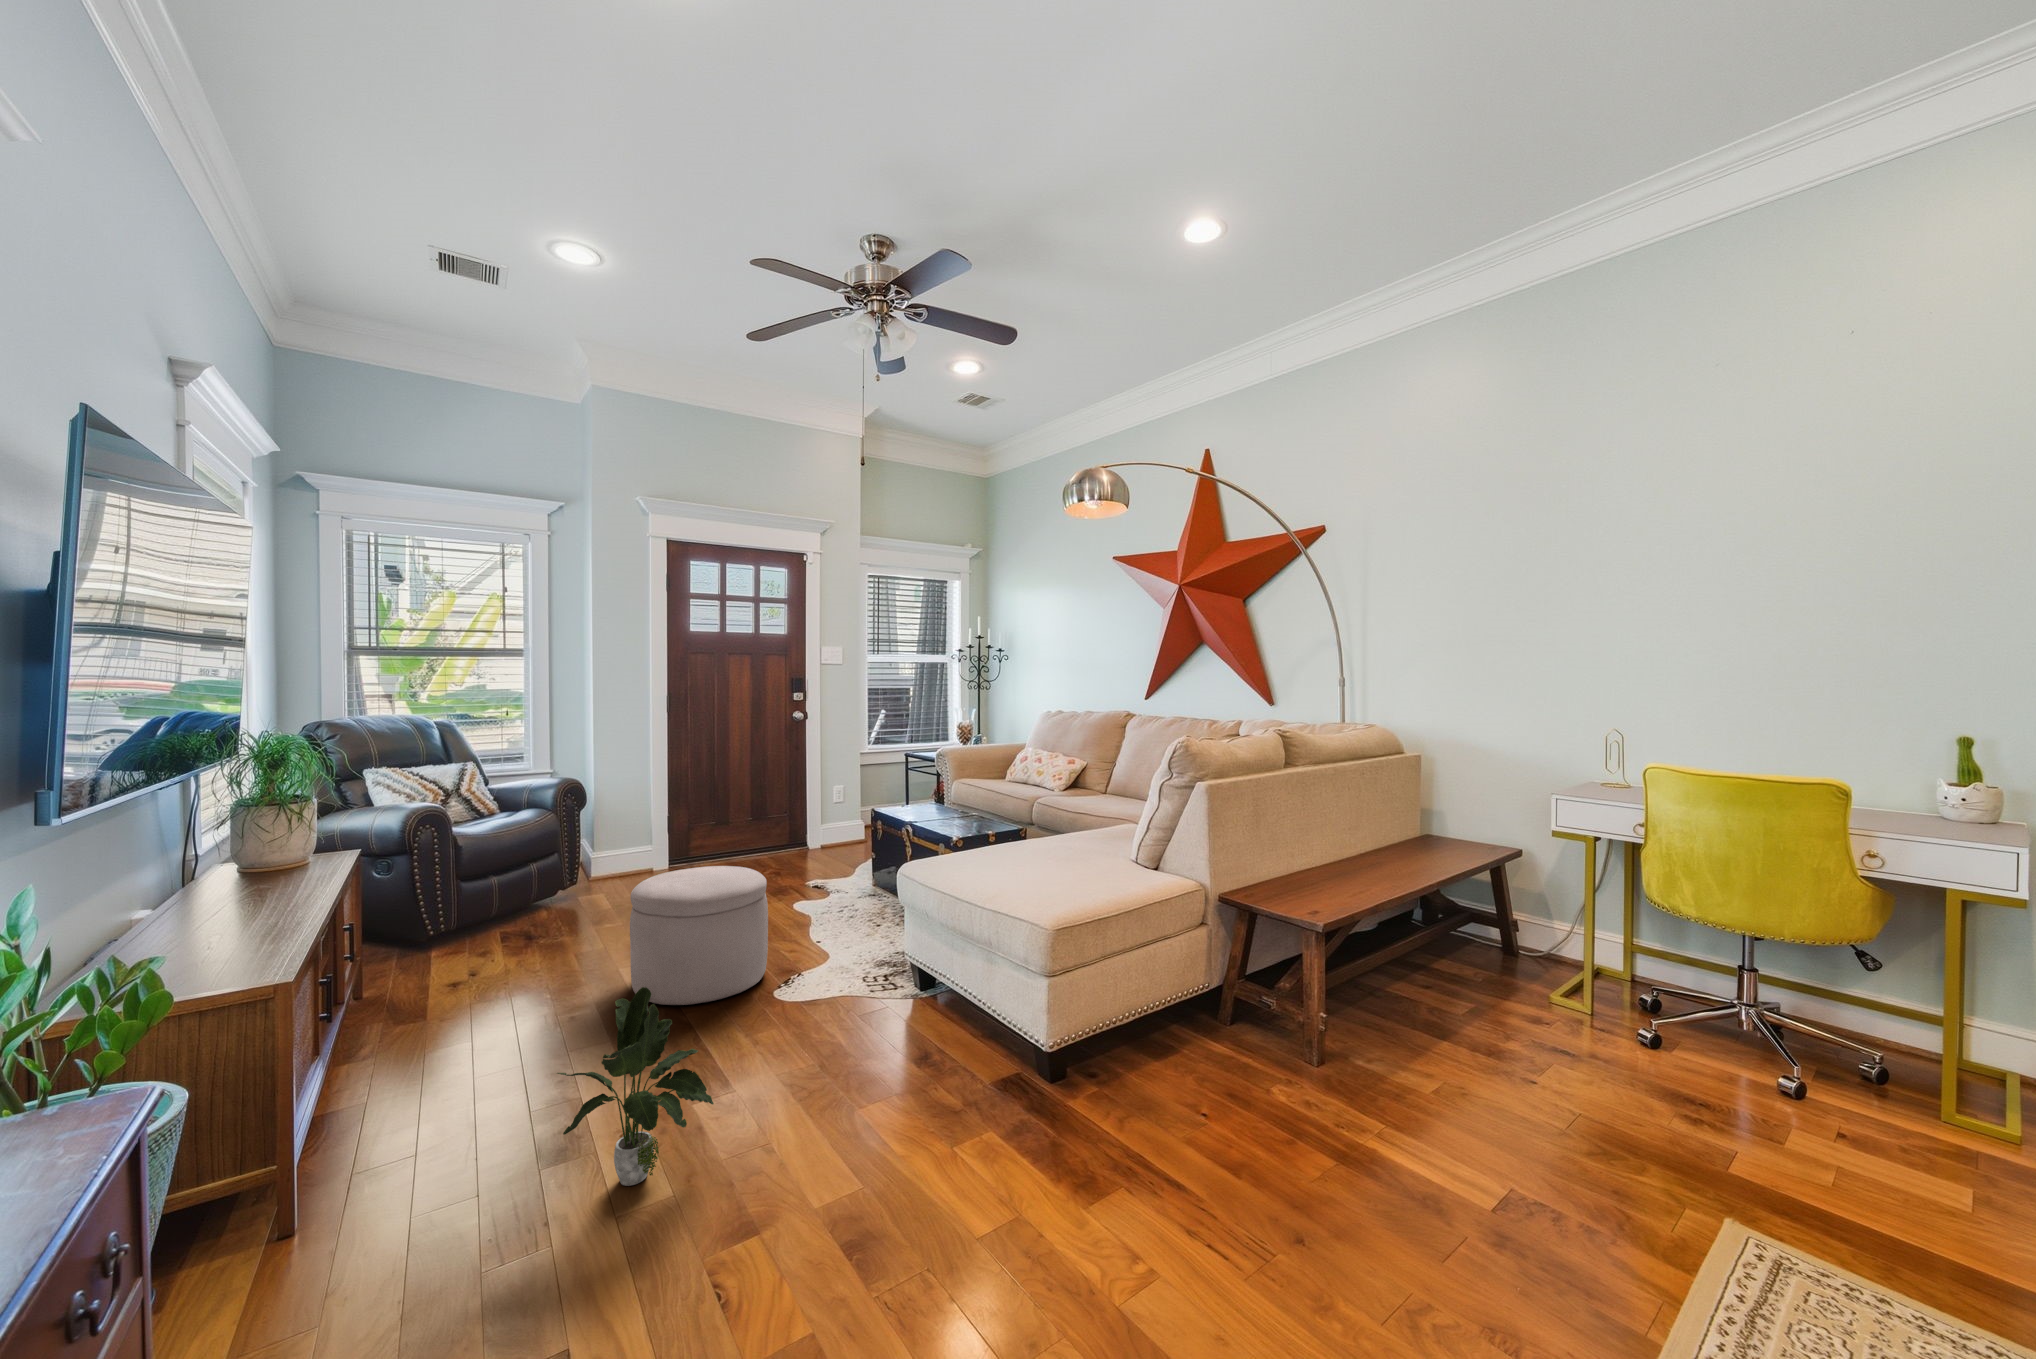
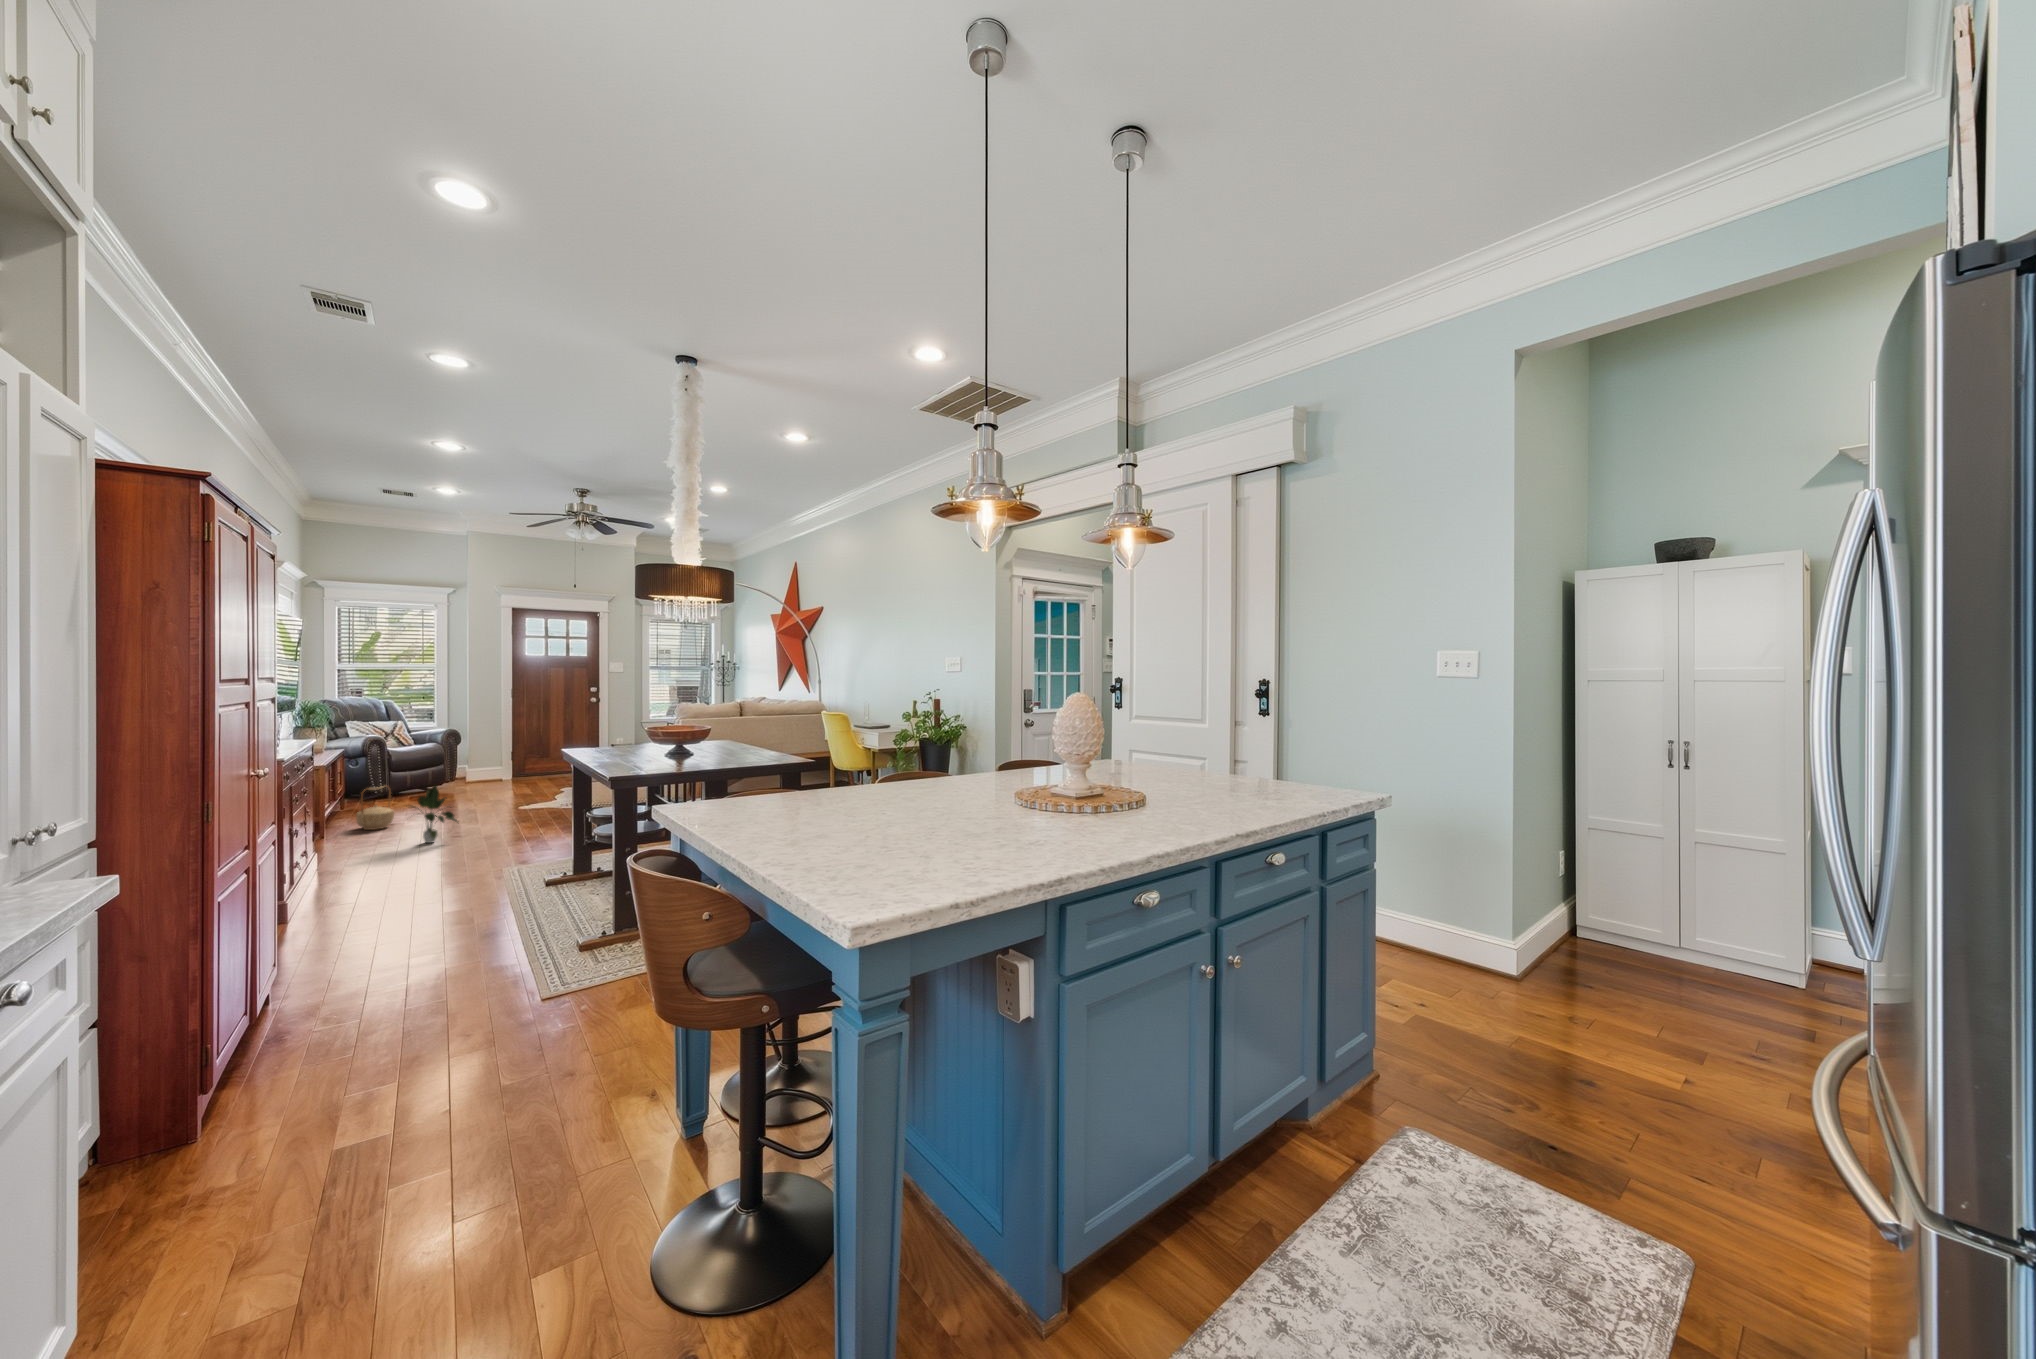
ottoman: present [630,866,768,1005] -> none [457,765,521,815]
basket: none [396,957,497,1100] -> present [356,786,394,830]

